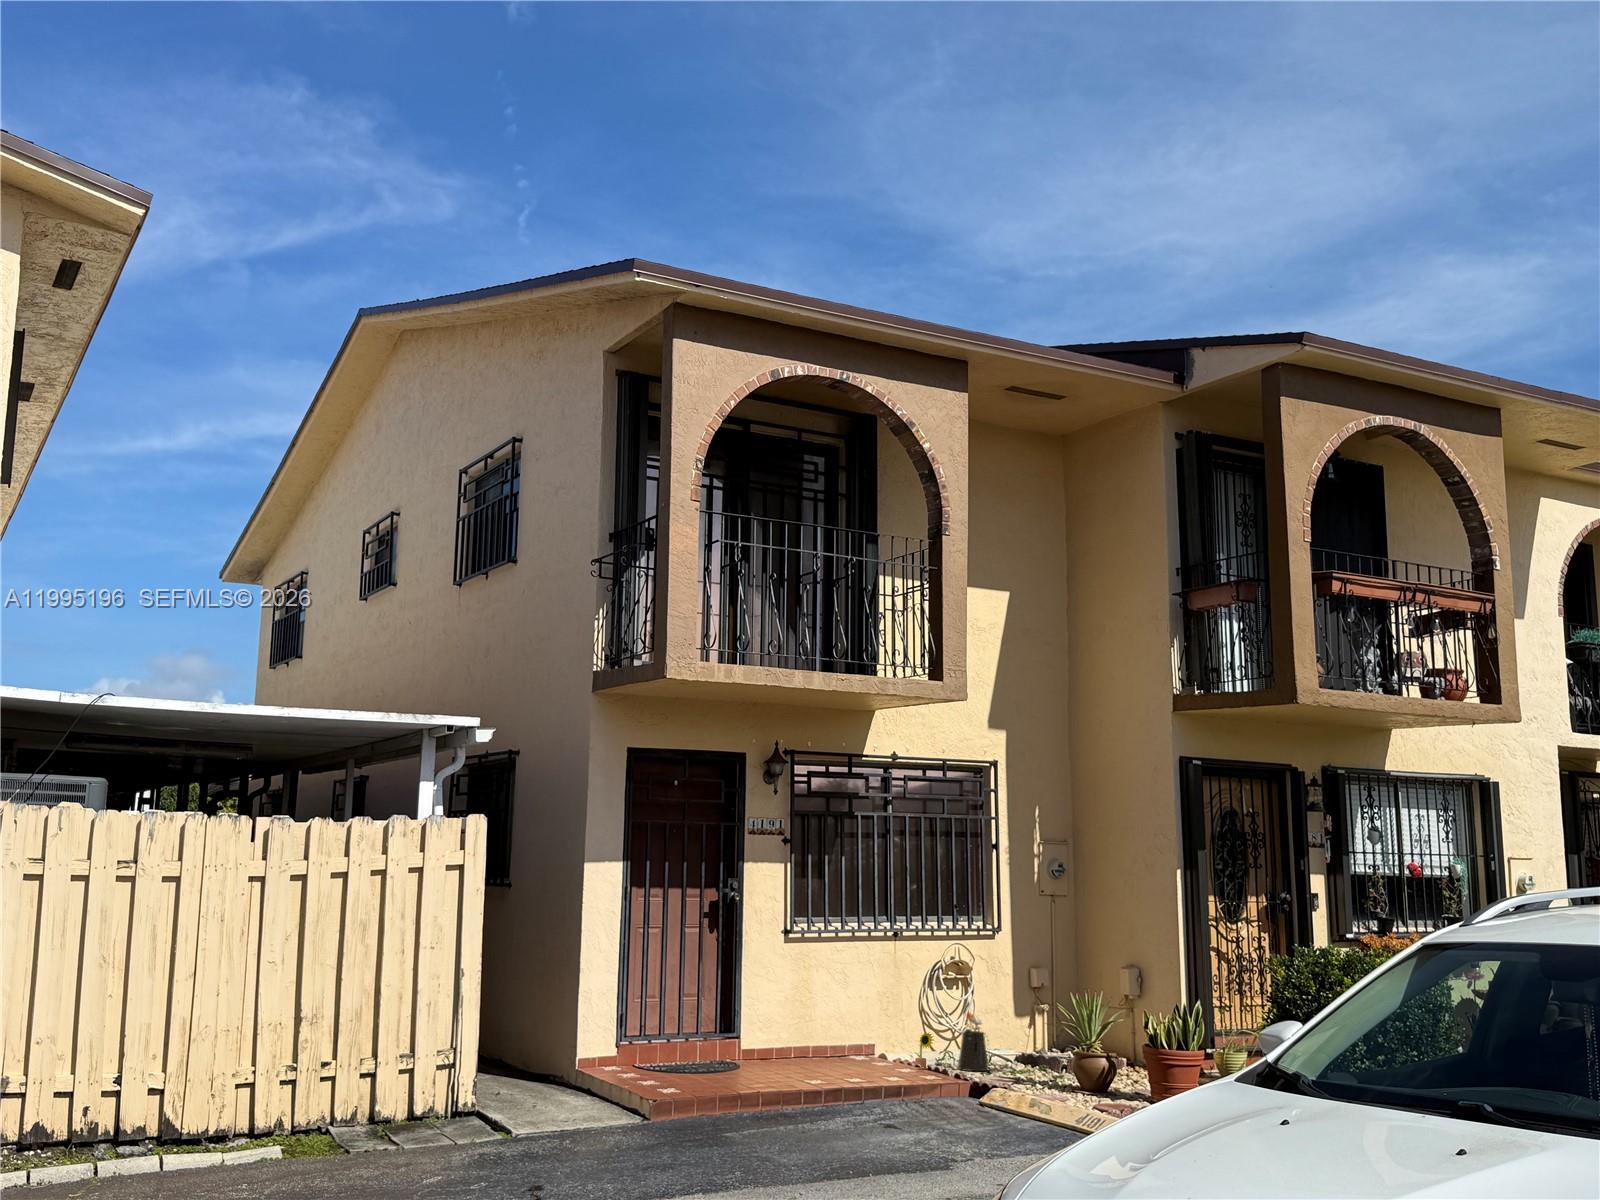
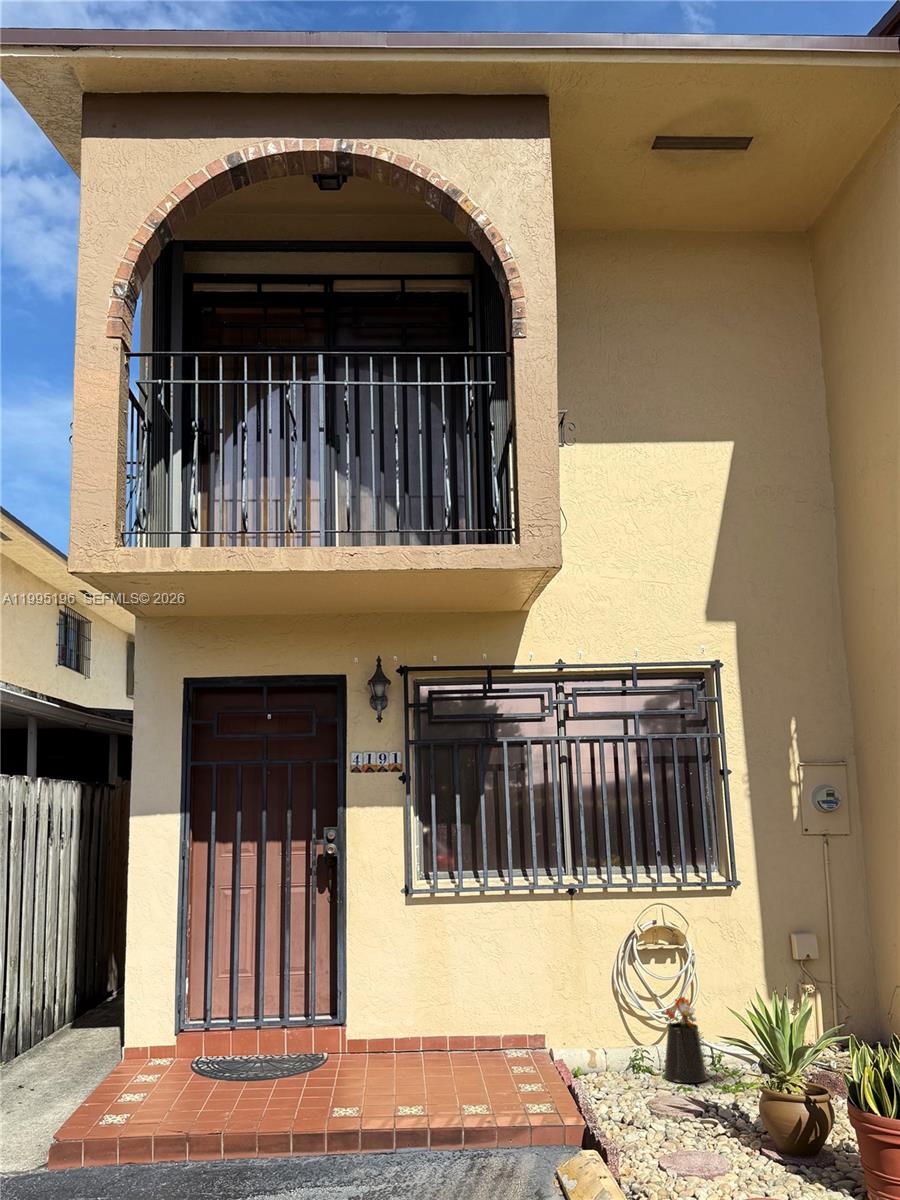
decorative plant: present [915,1032,933,1069] -> none [601,1023,625,1073]

